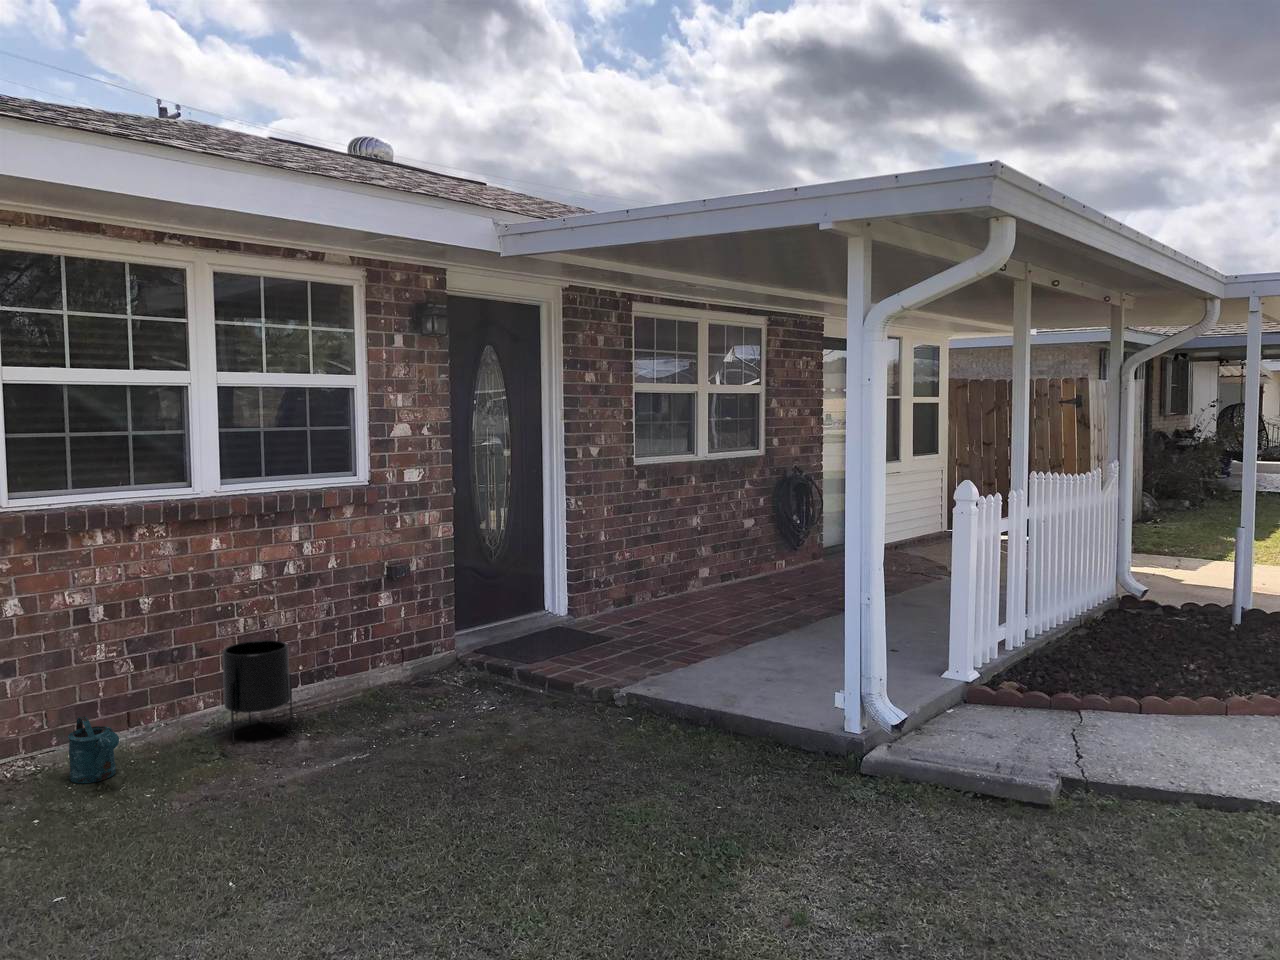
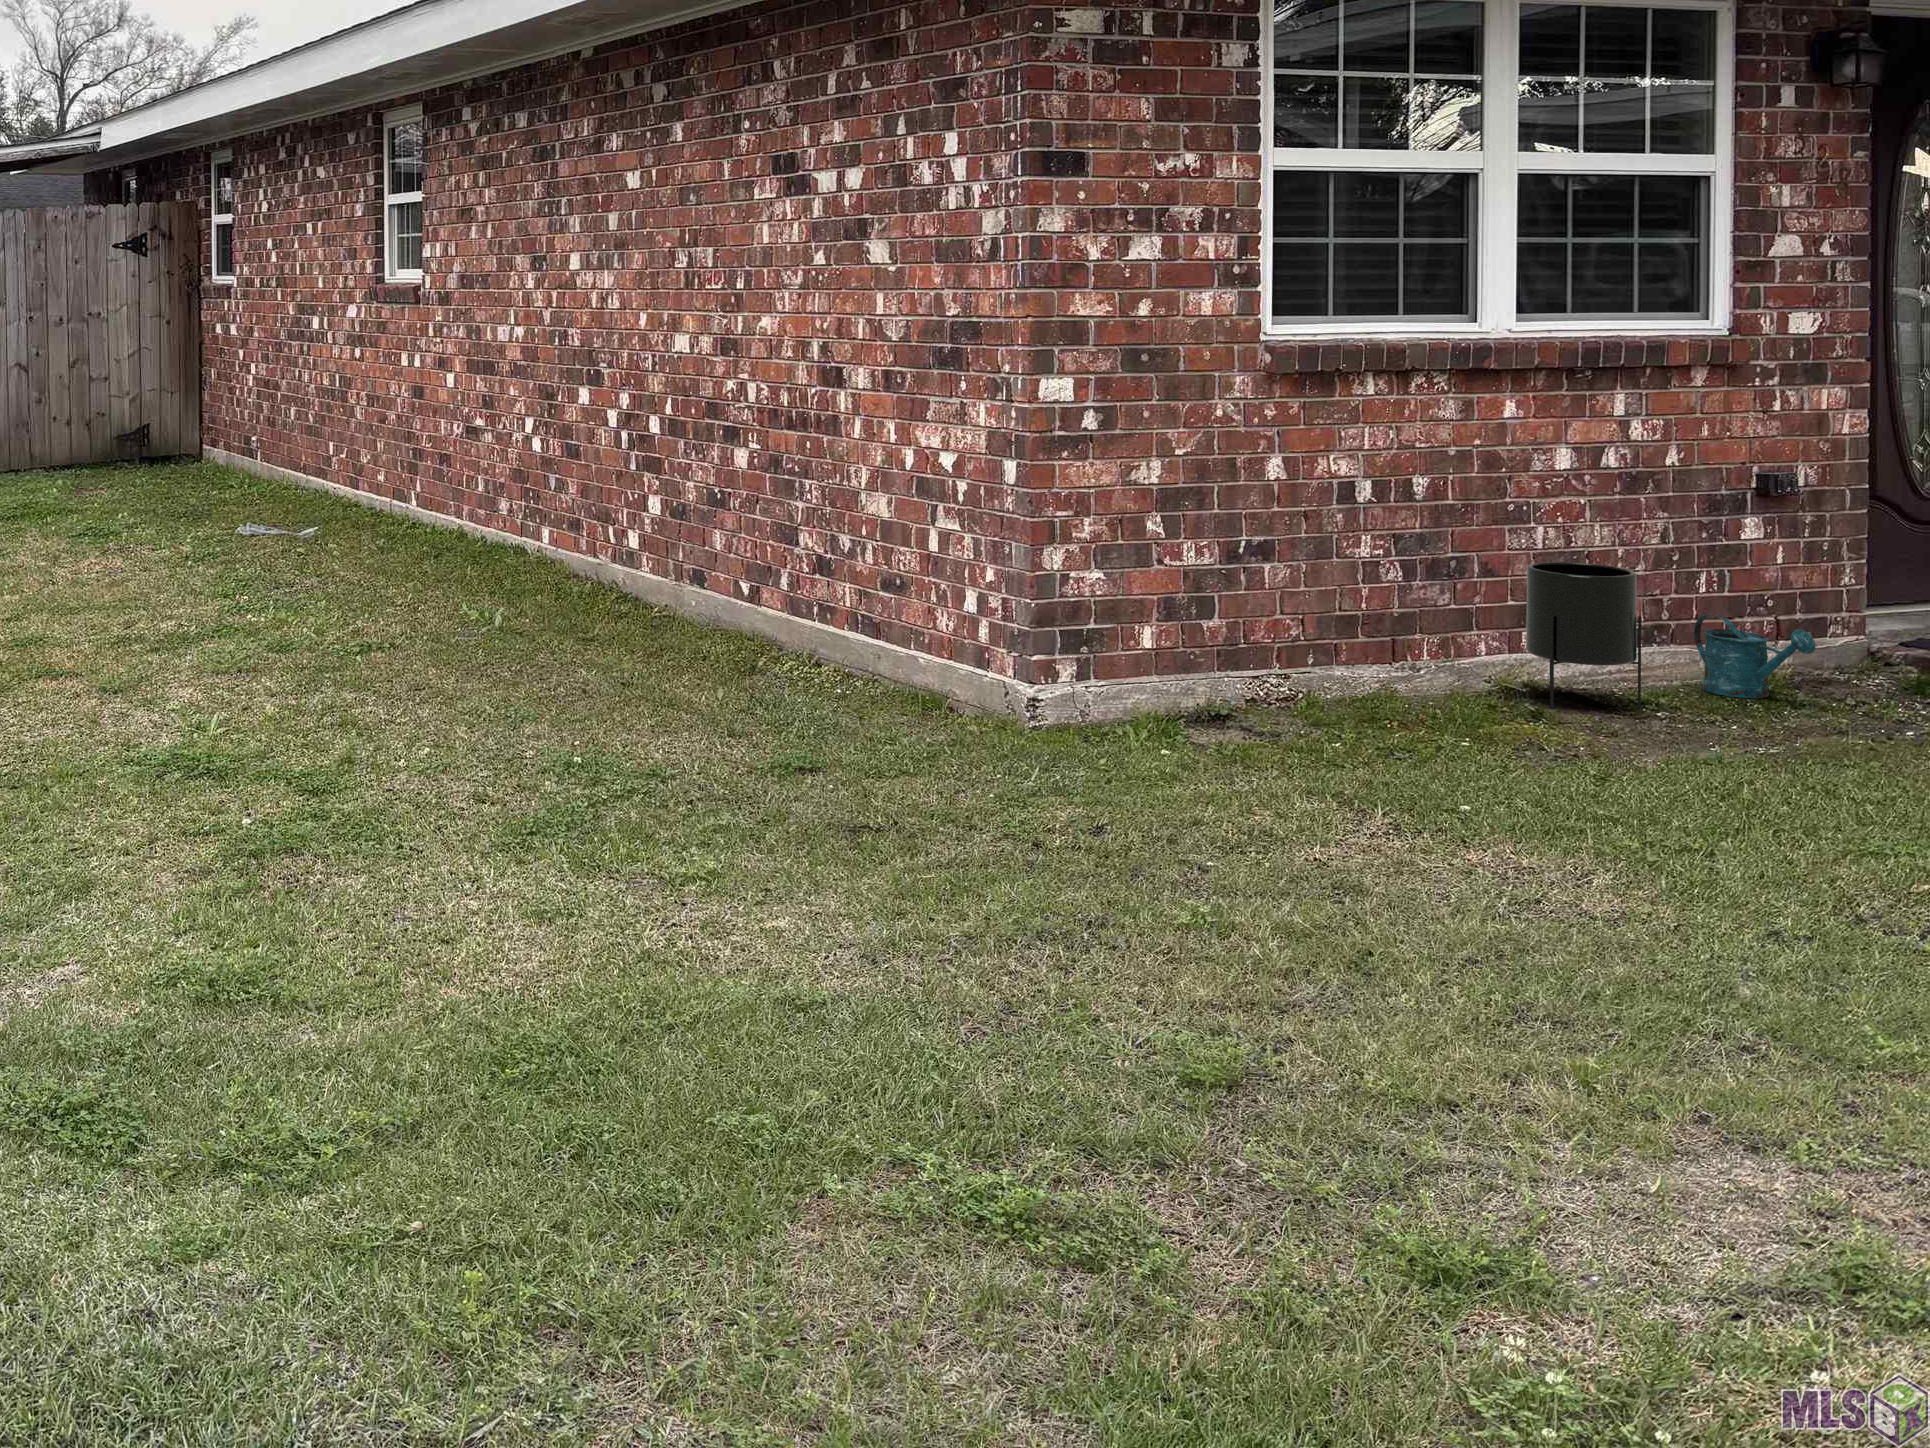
watering can: present [68,716,119,783] -> present [1694,614,1816,698]

